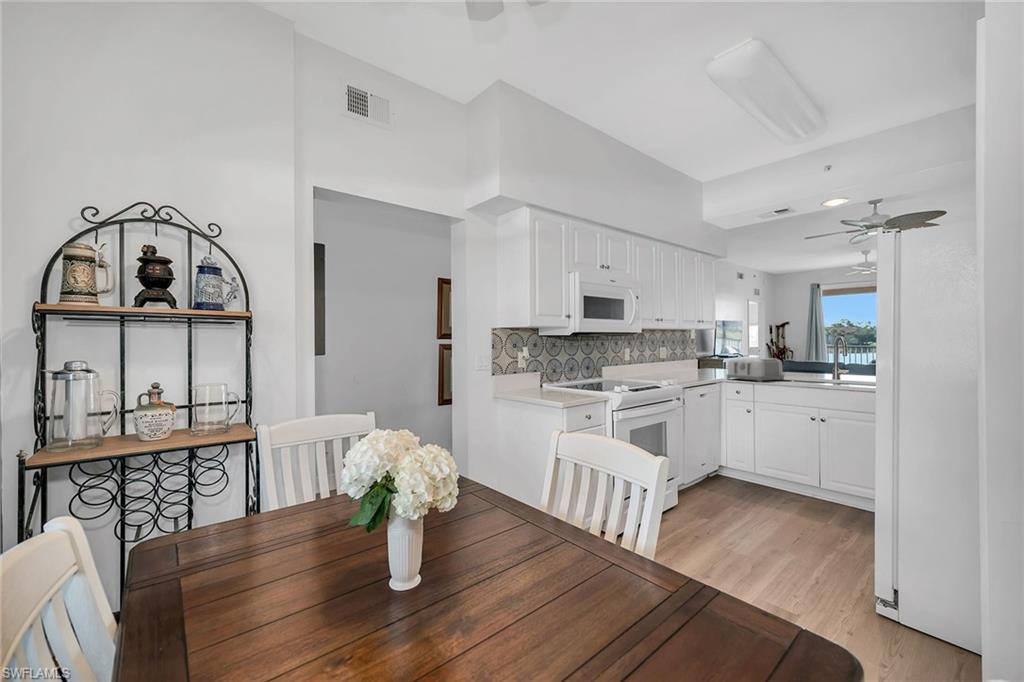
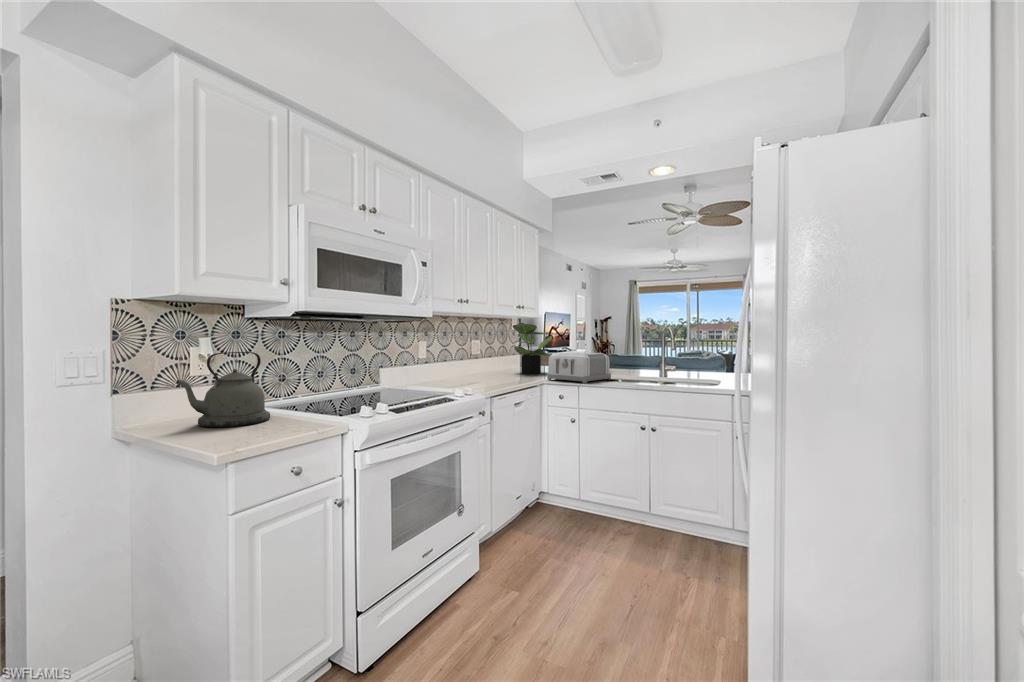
potted plant: none [692,334,729,375] -> present [513,323,552,374]
kettle: none [528,355,565,394] -> present [176,352,270,427]

